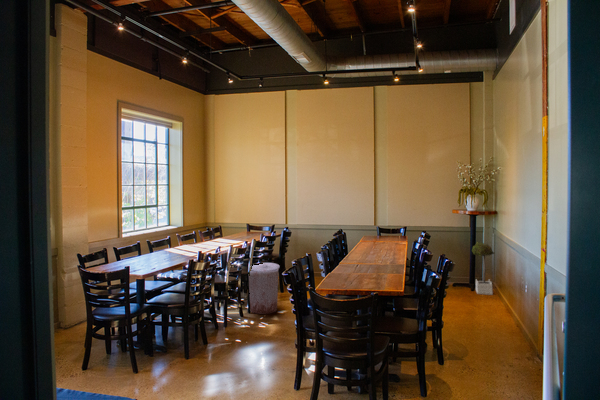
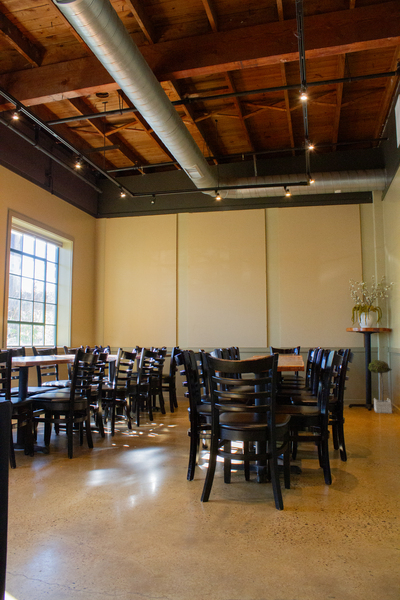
trash can: present [248,263,280,314] -> none [138,375,170,427]

